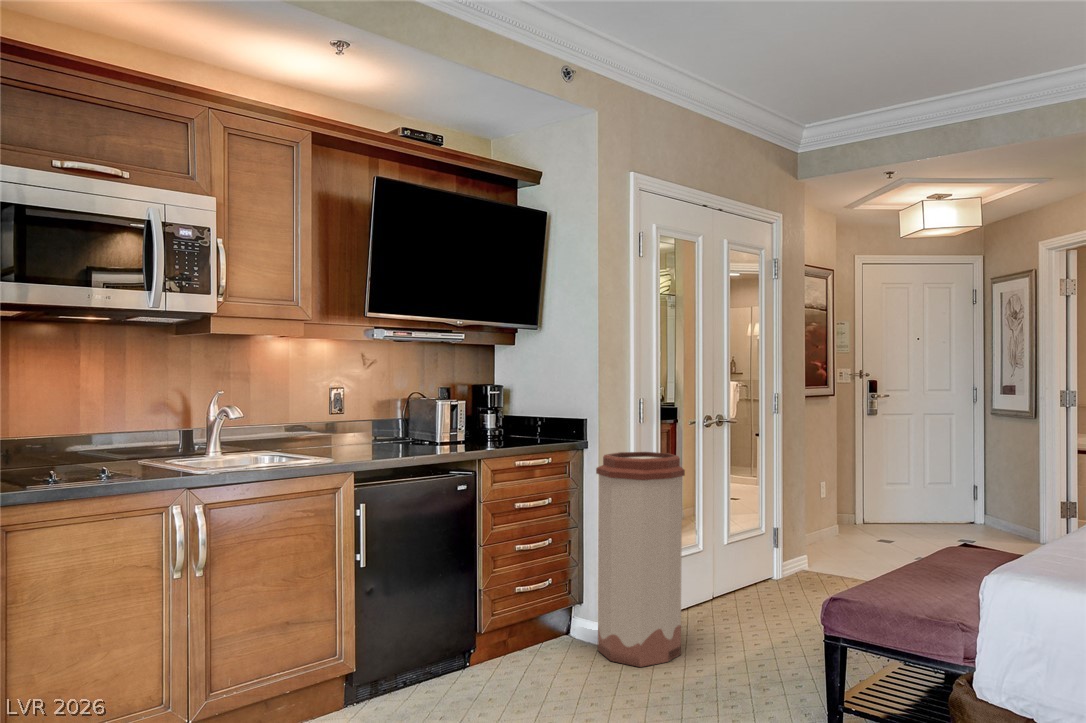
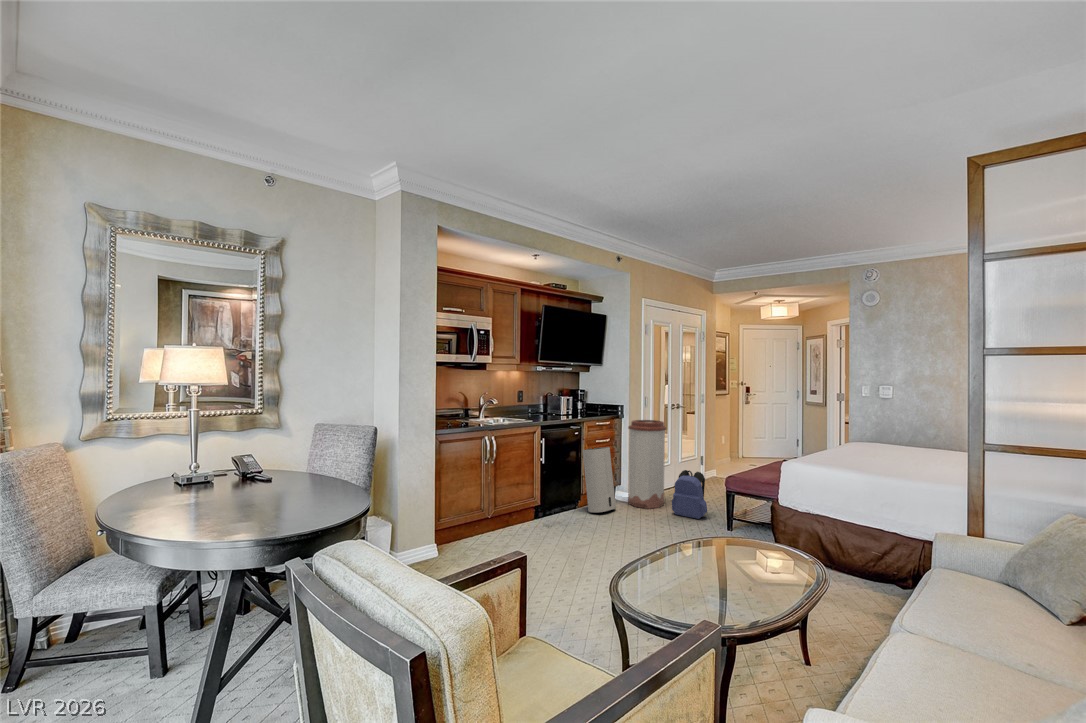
air purifier: none [478,519,561,683] -> present [583,447,616,513]
backpack: none [695,575,782,700] -> present [672,470,707,519]

